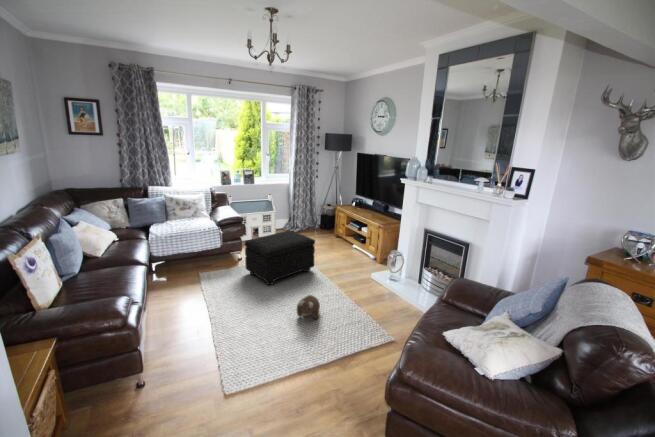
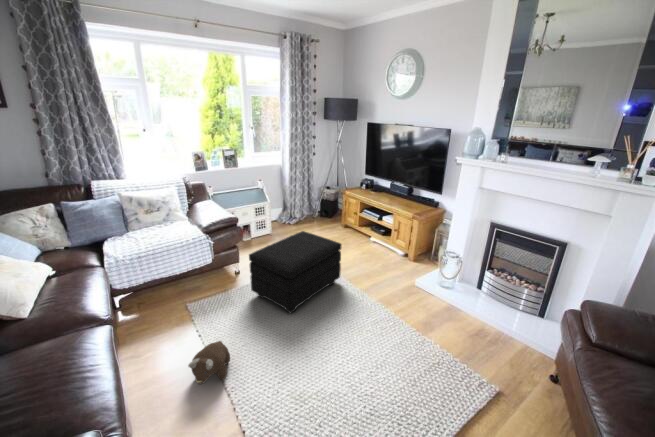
plush toy: present [297,295,320,319] -> present [189,341,230,384]

